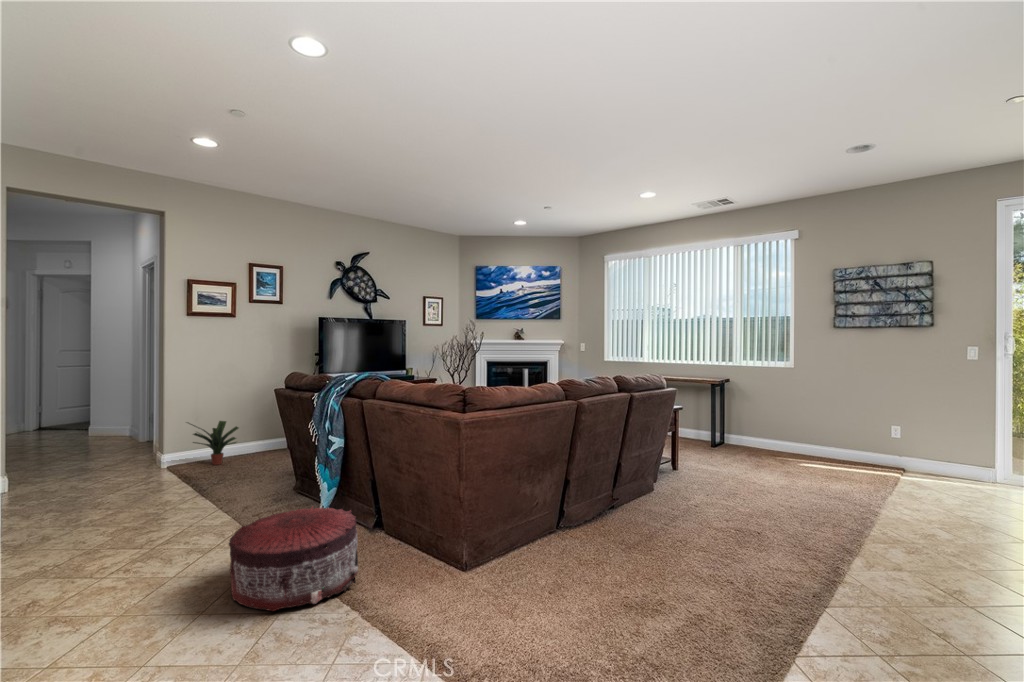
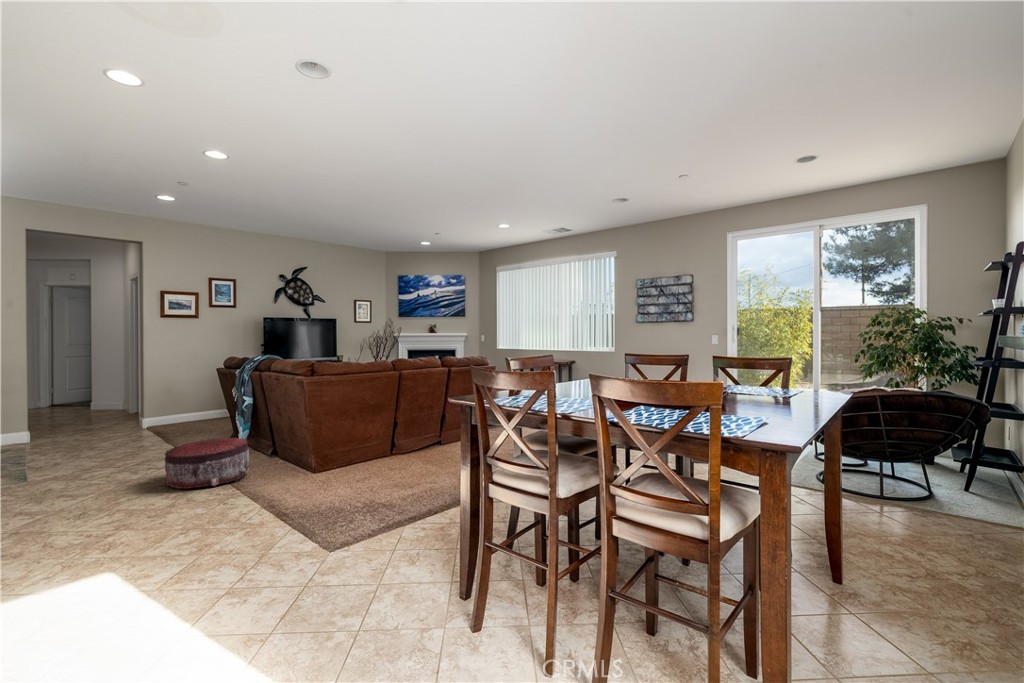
potted plant: present [189,421,238,465] -> none [159,394,201,426]

